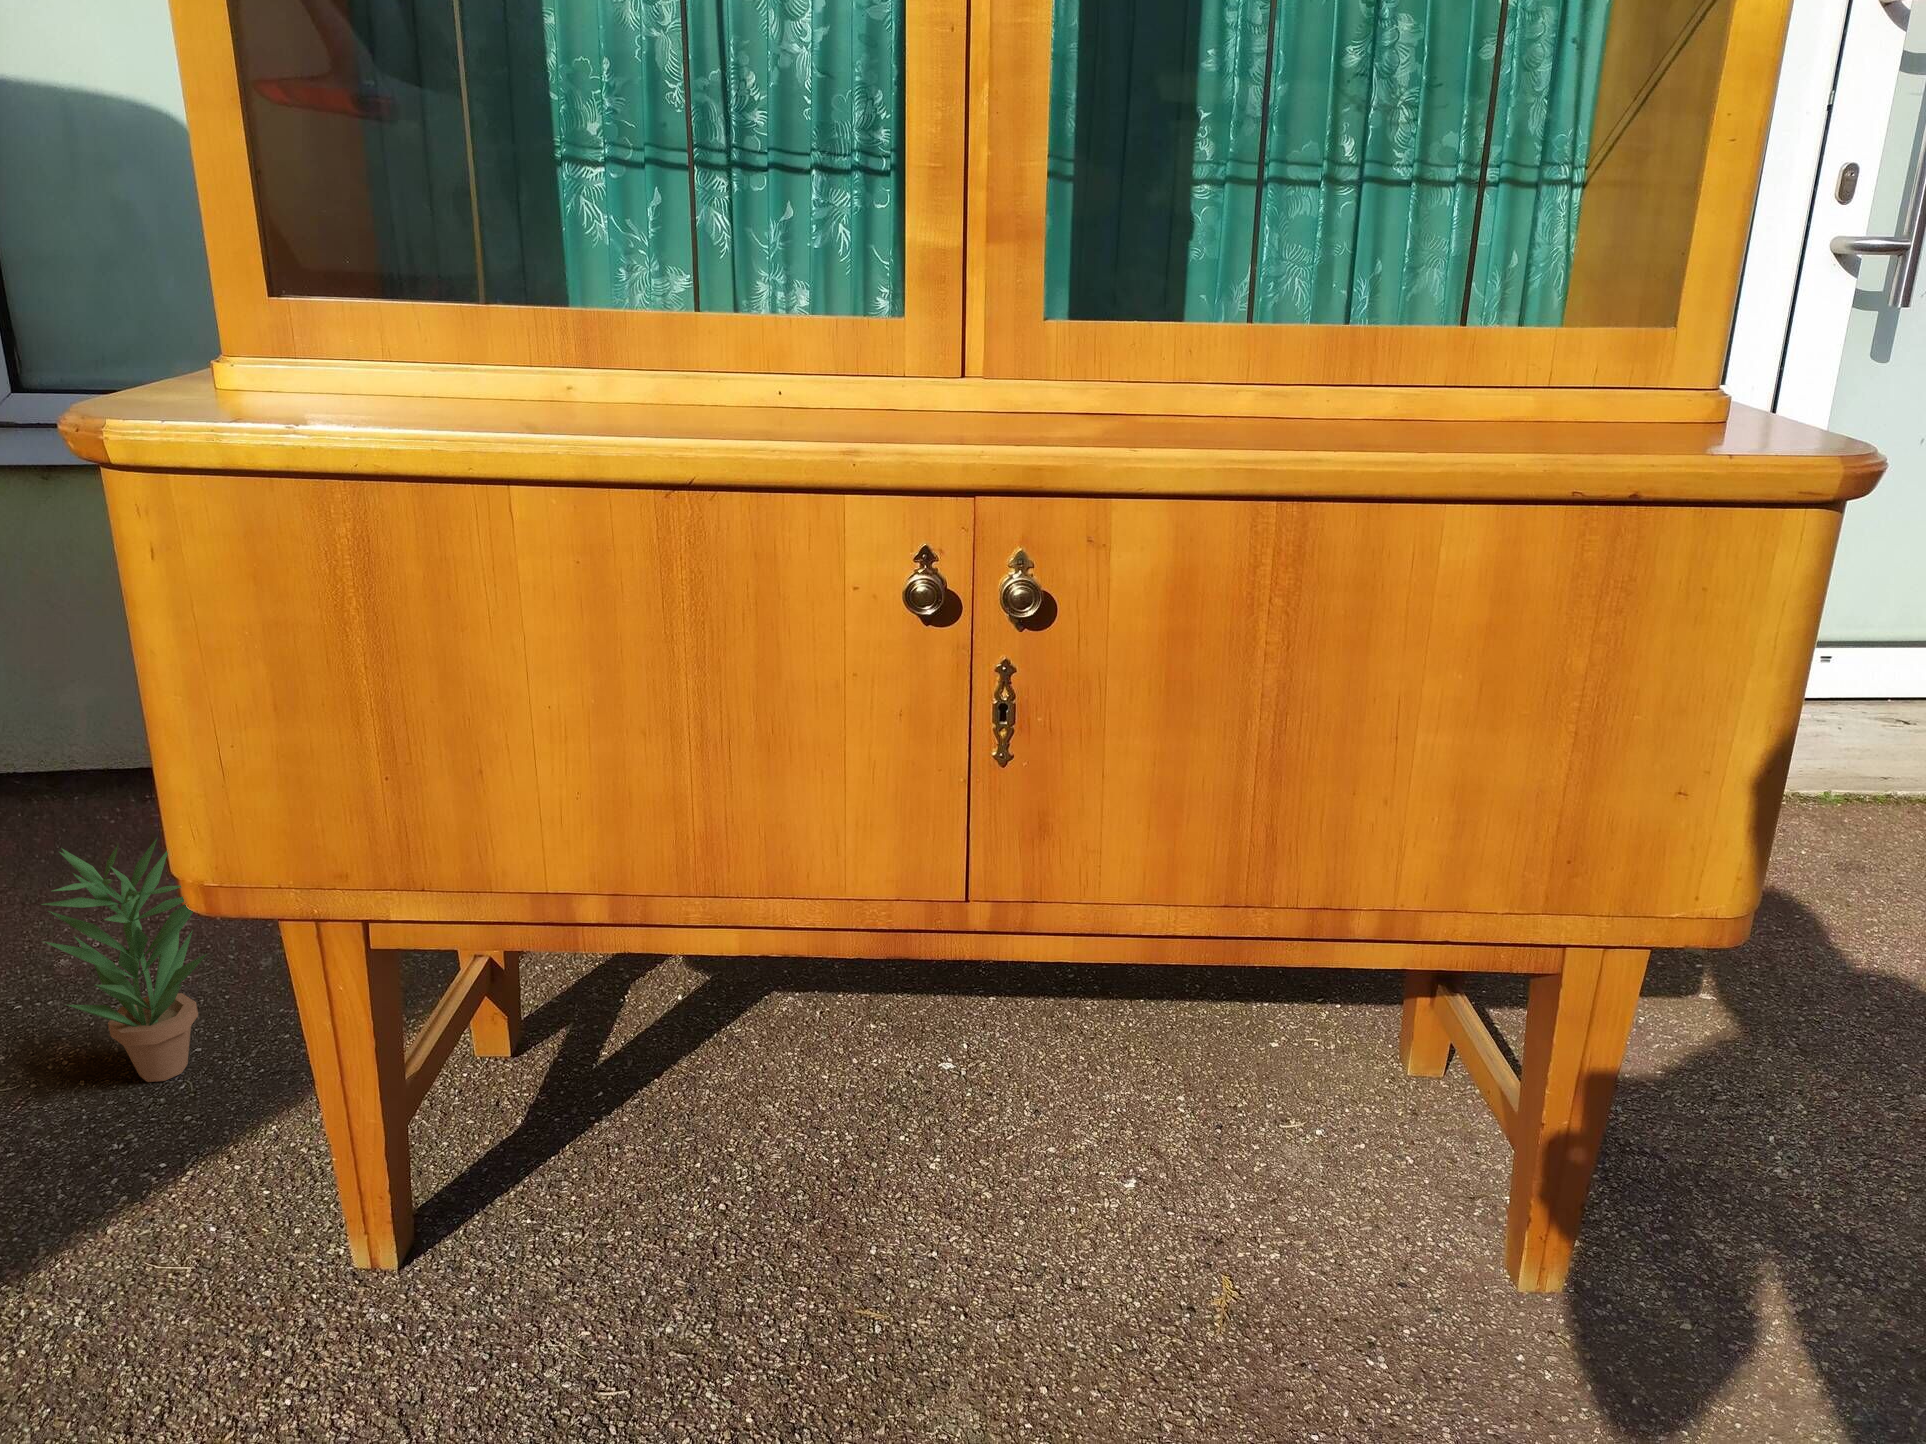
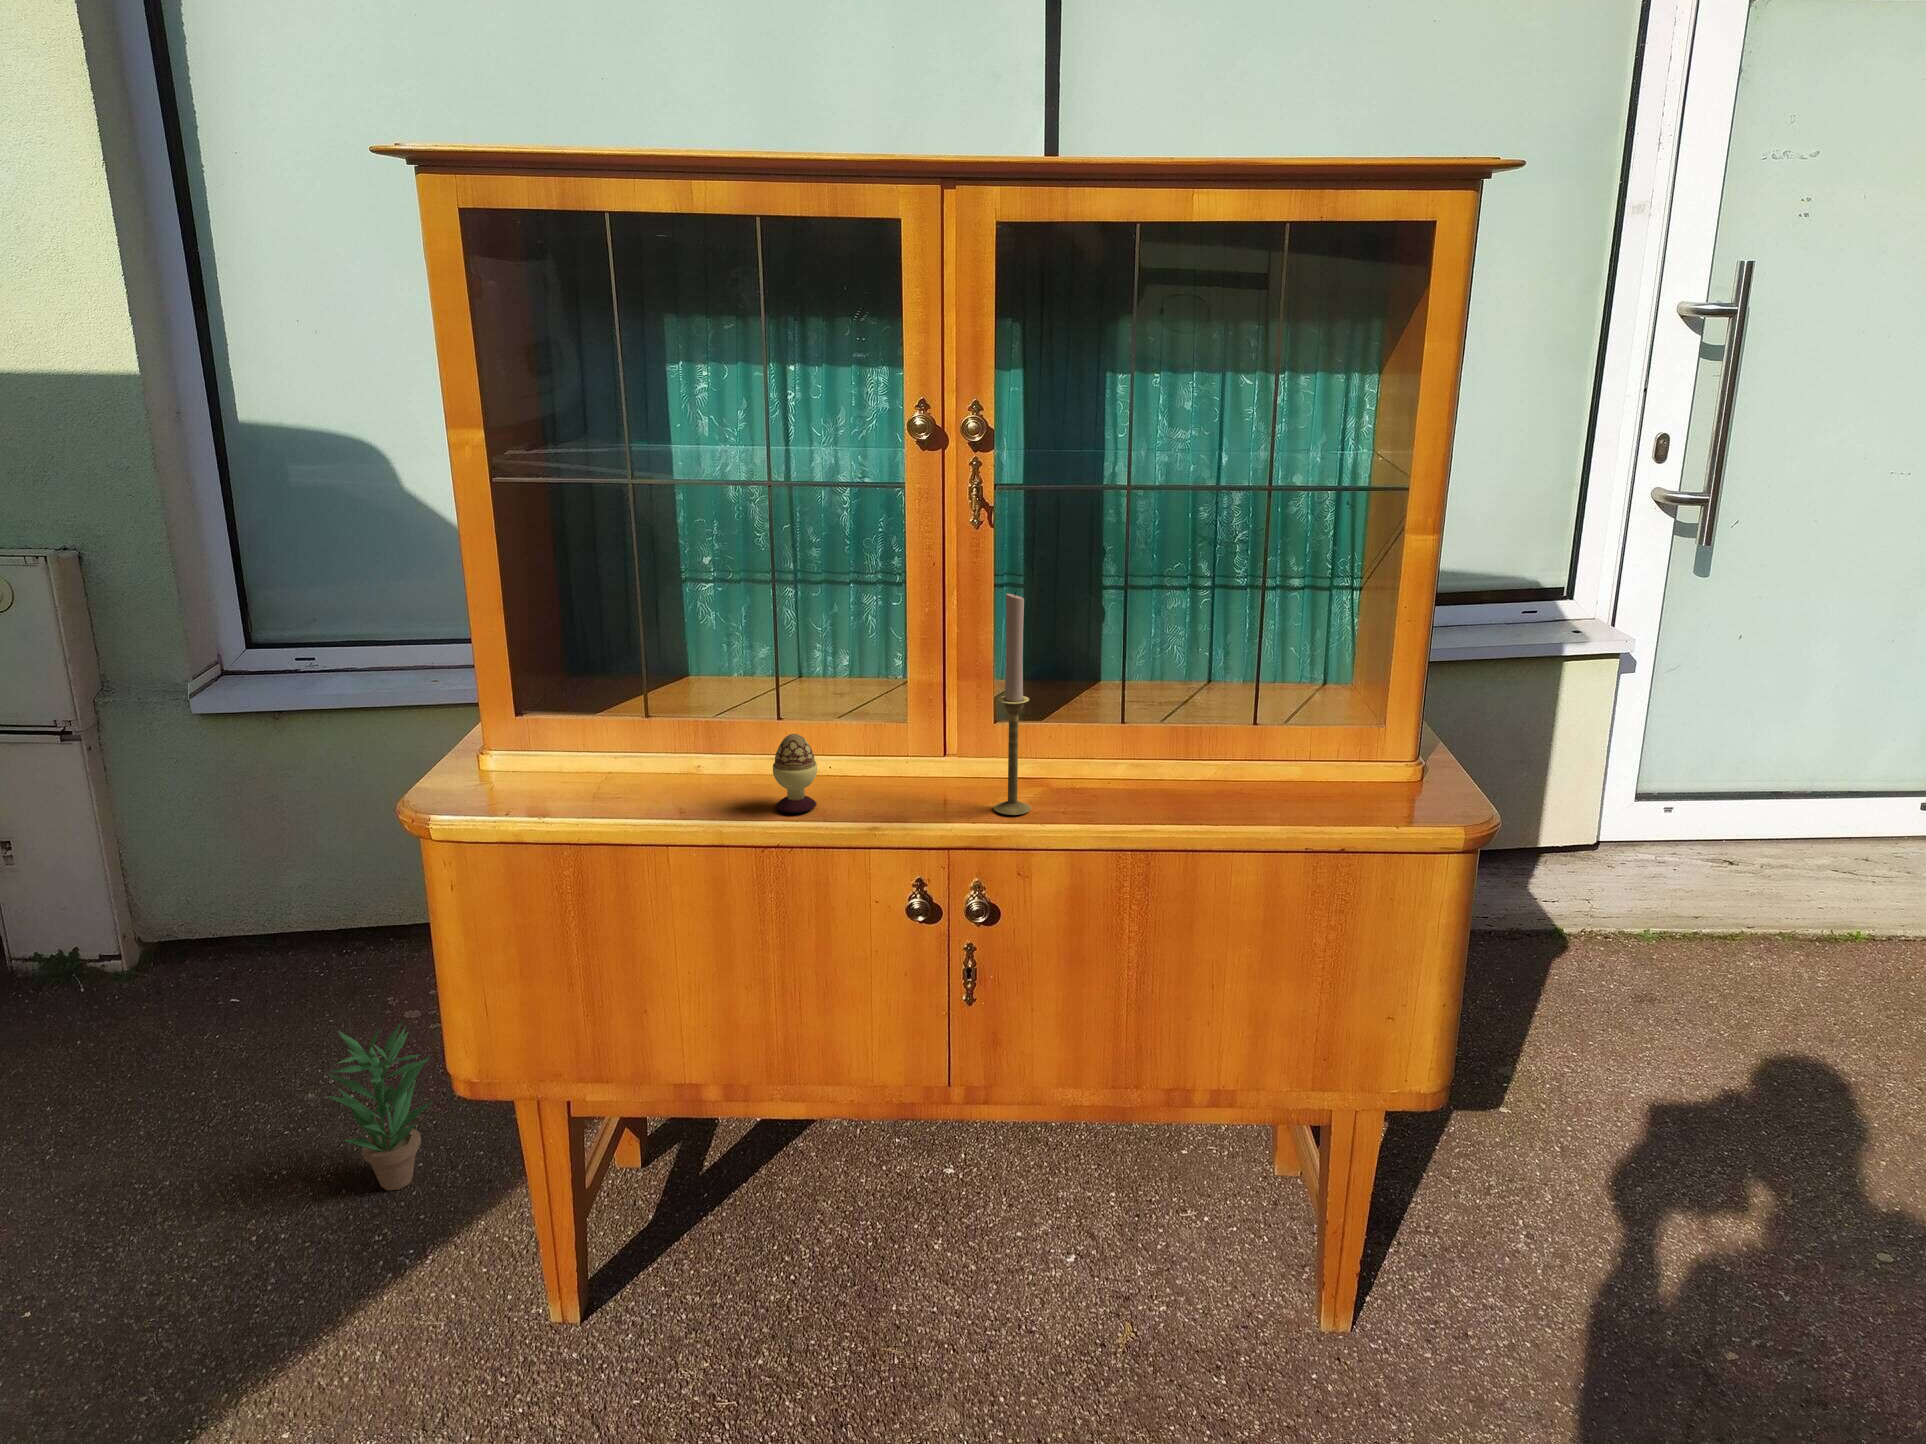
candlestick: none [1053,22,1119,434] -> present [994,592,1031,815]
decorative egg: none [682,290,758,426] -> present [773,734,817,813]

